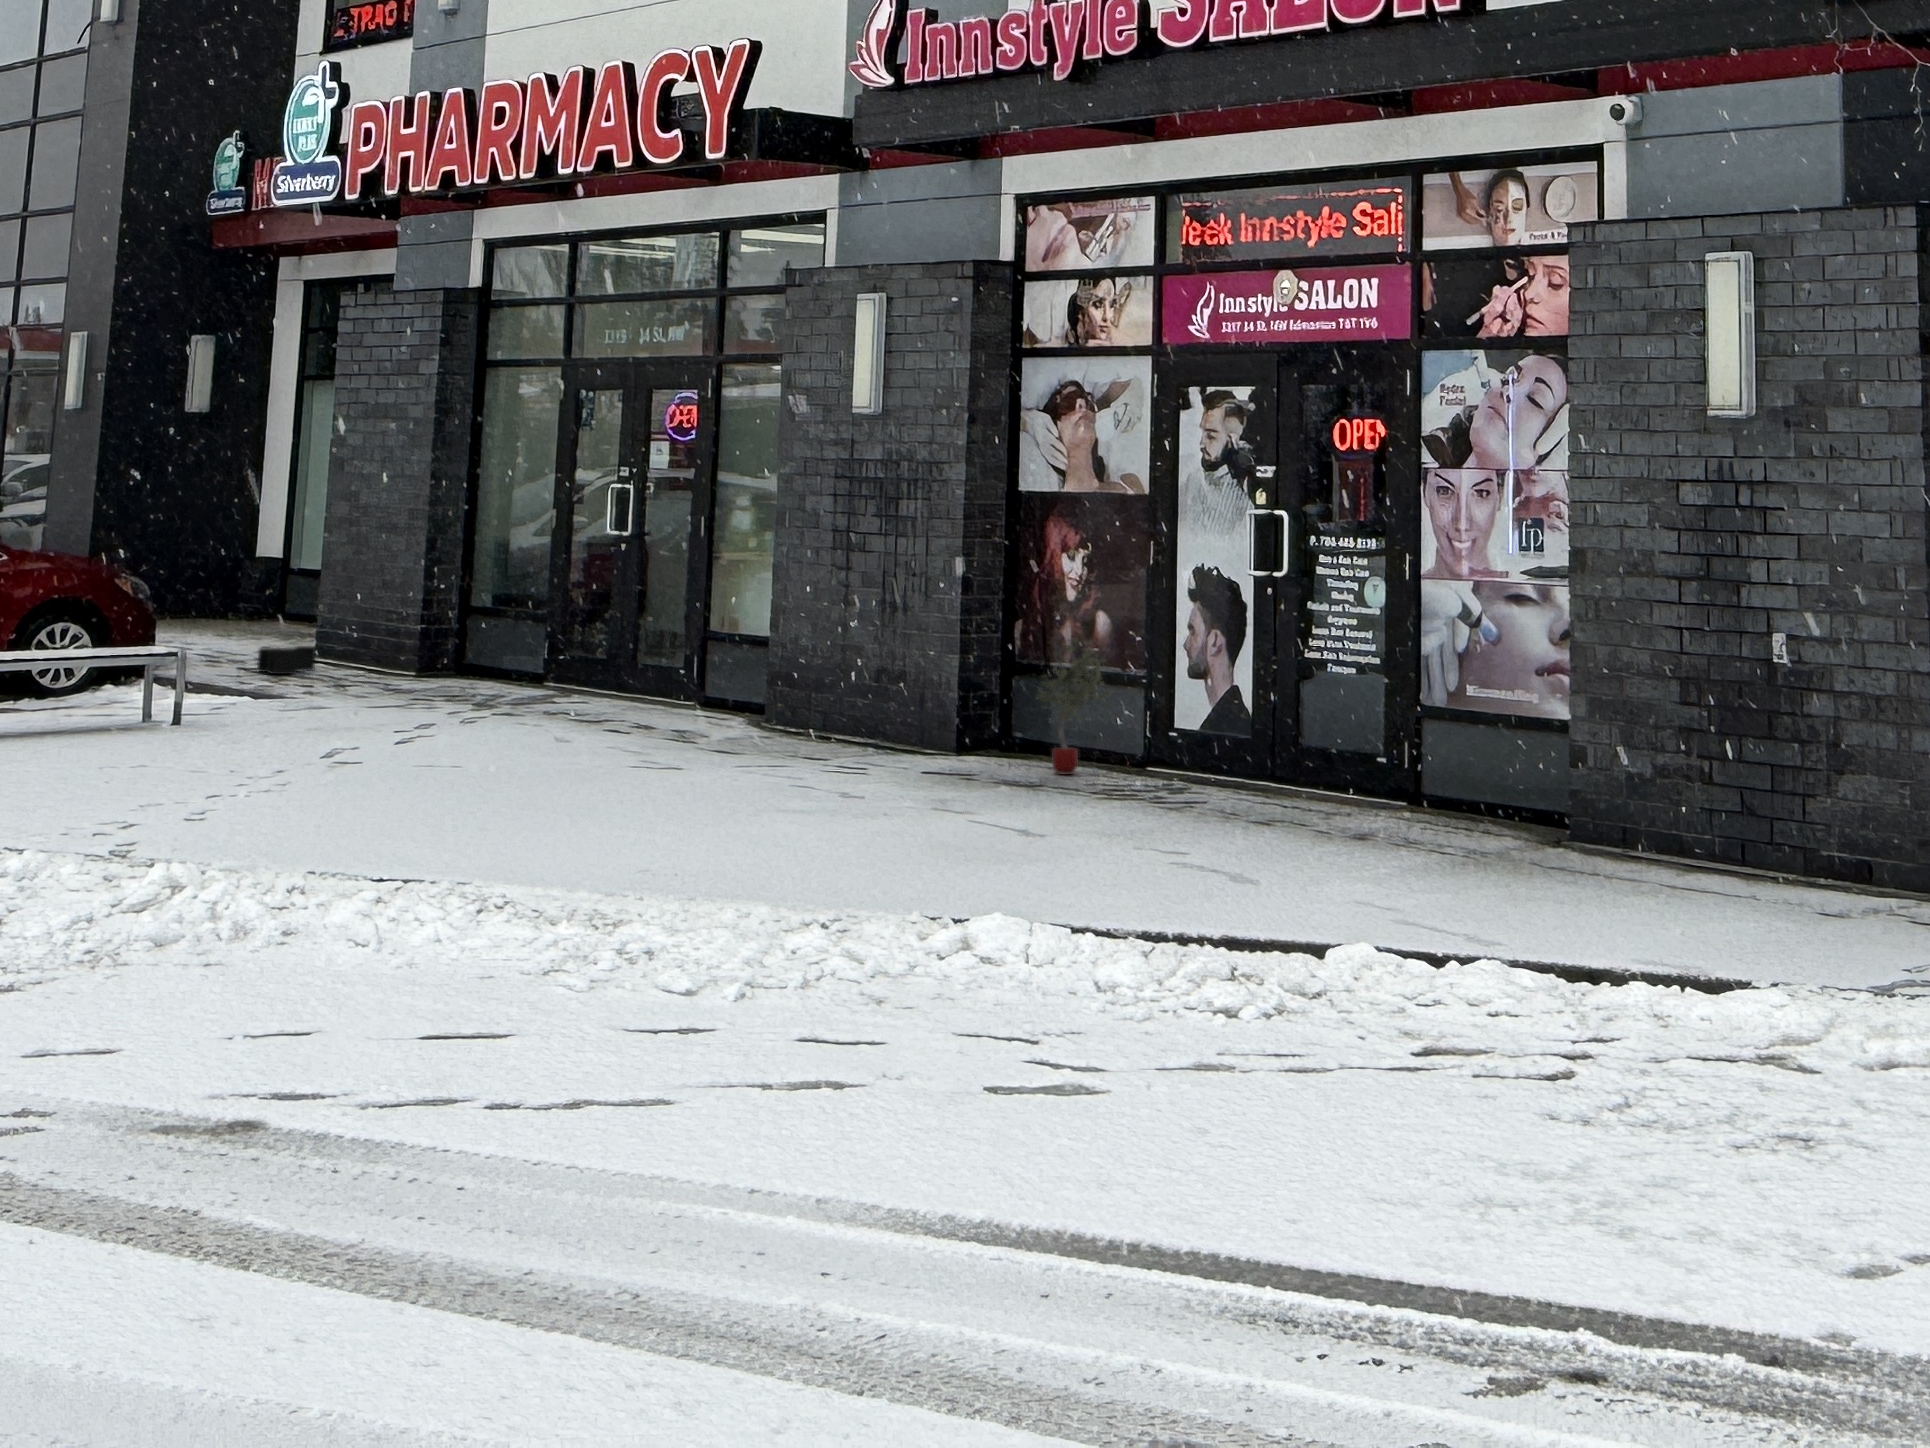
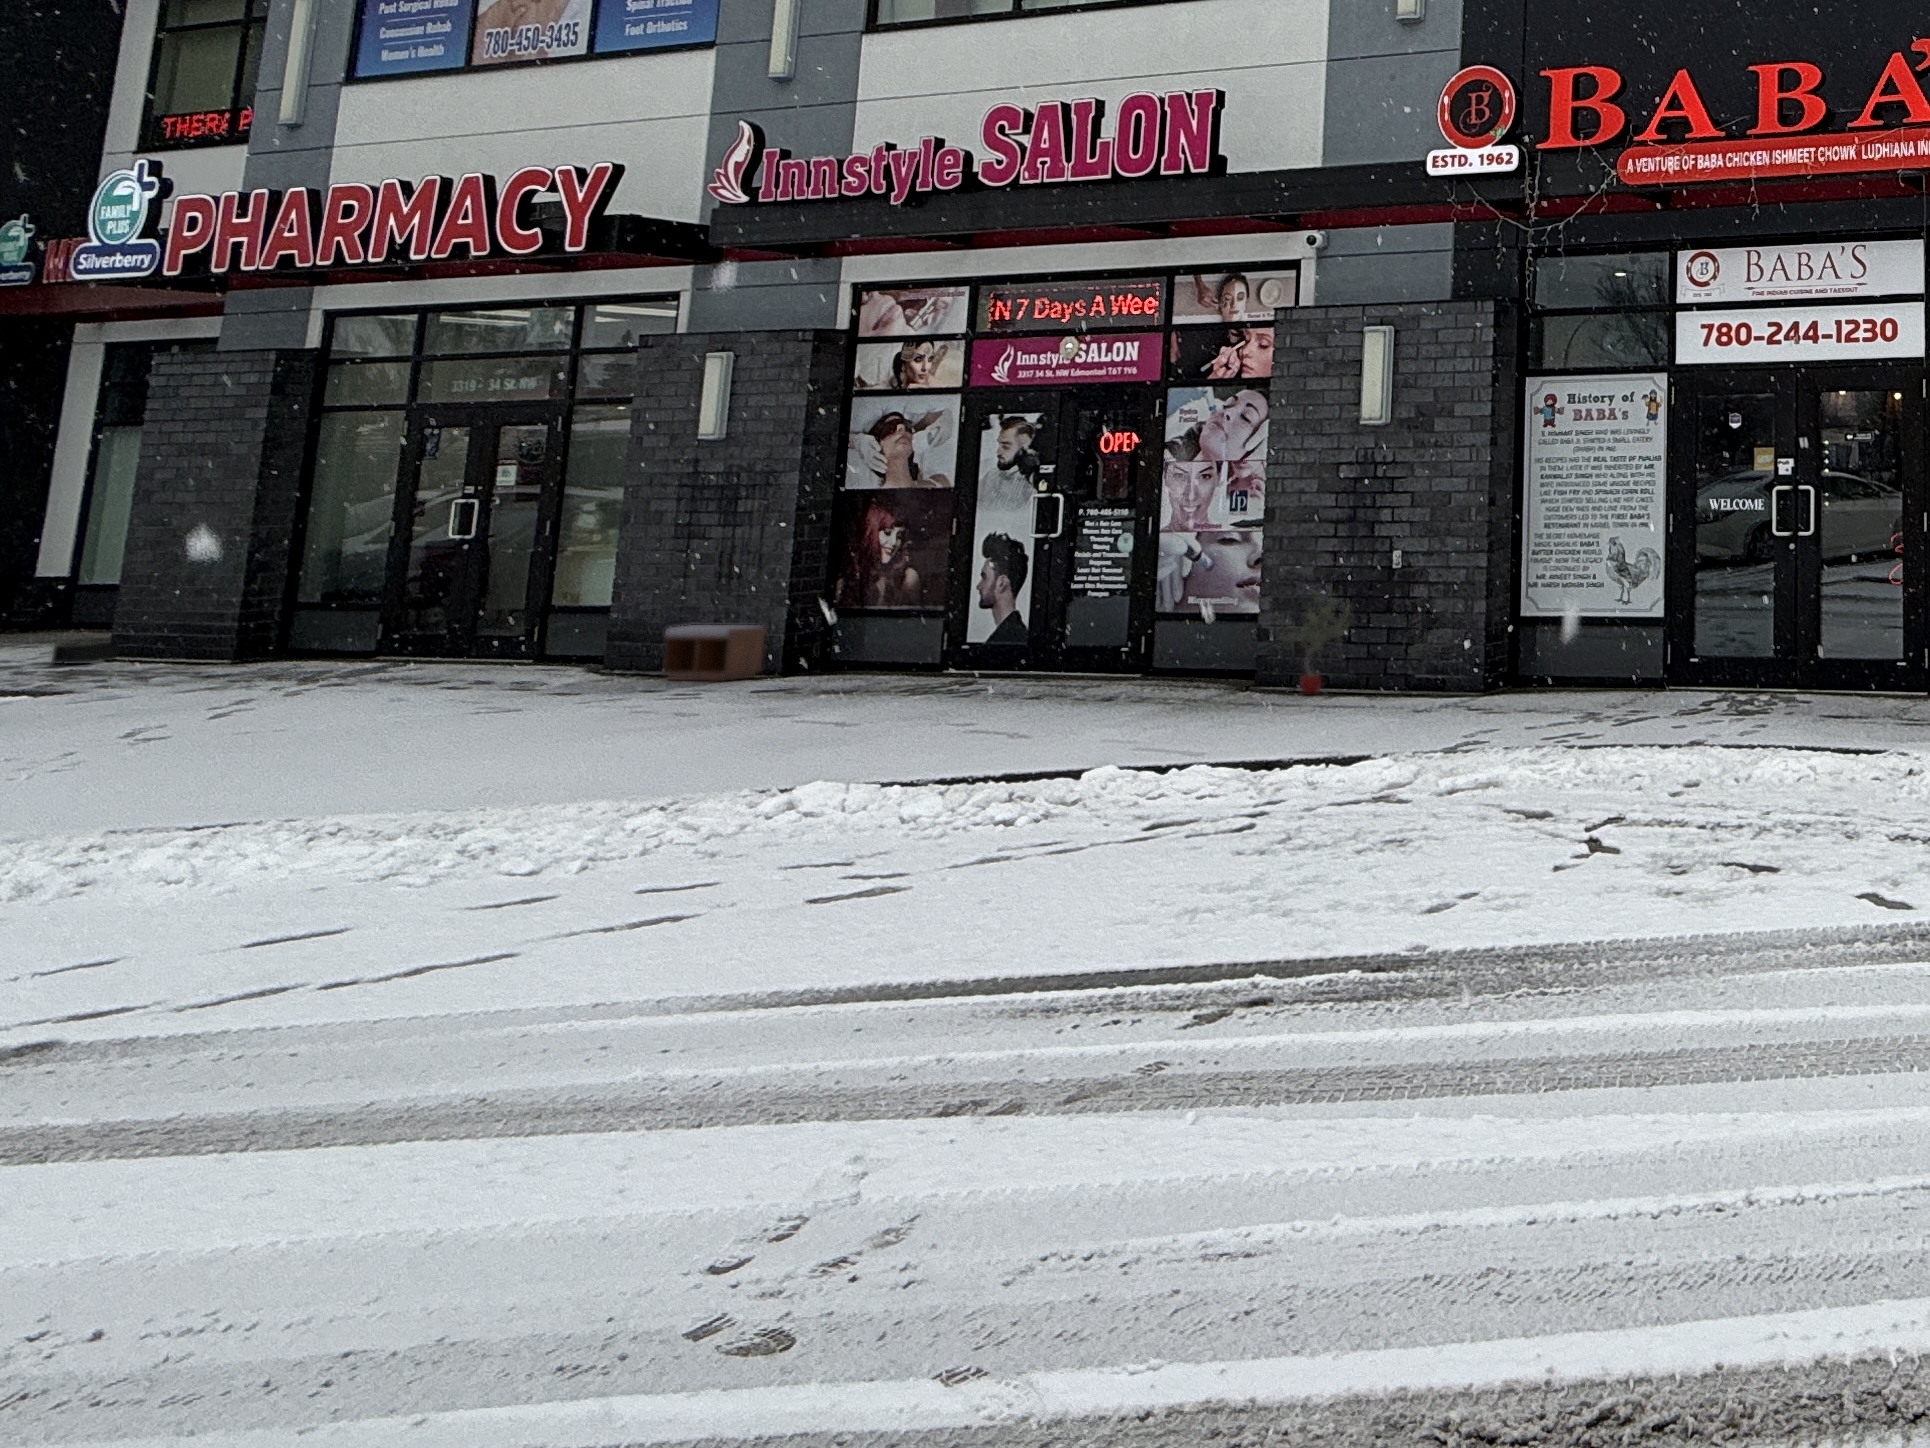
potted tree: present [1036,638,1111,775] -> present [1278,595,1351,695]
bench: none [818,681,935,763] -> present [663,625,766,680]

